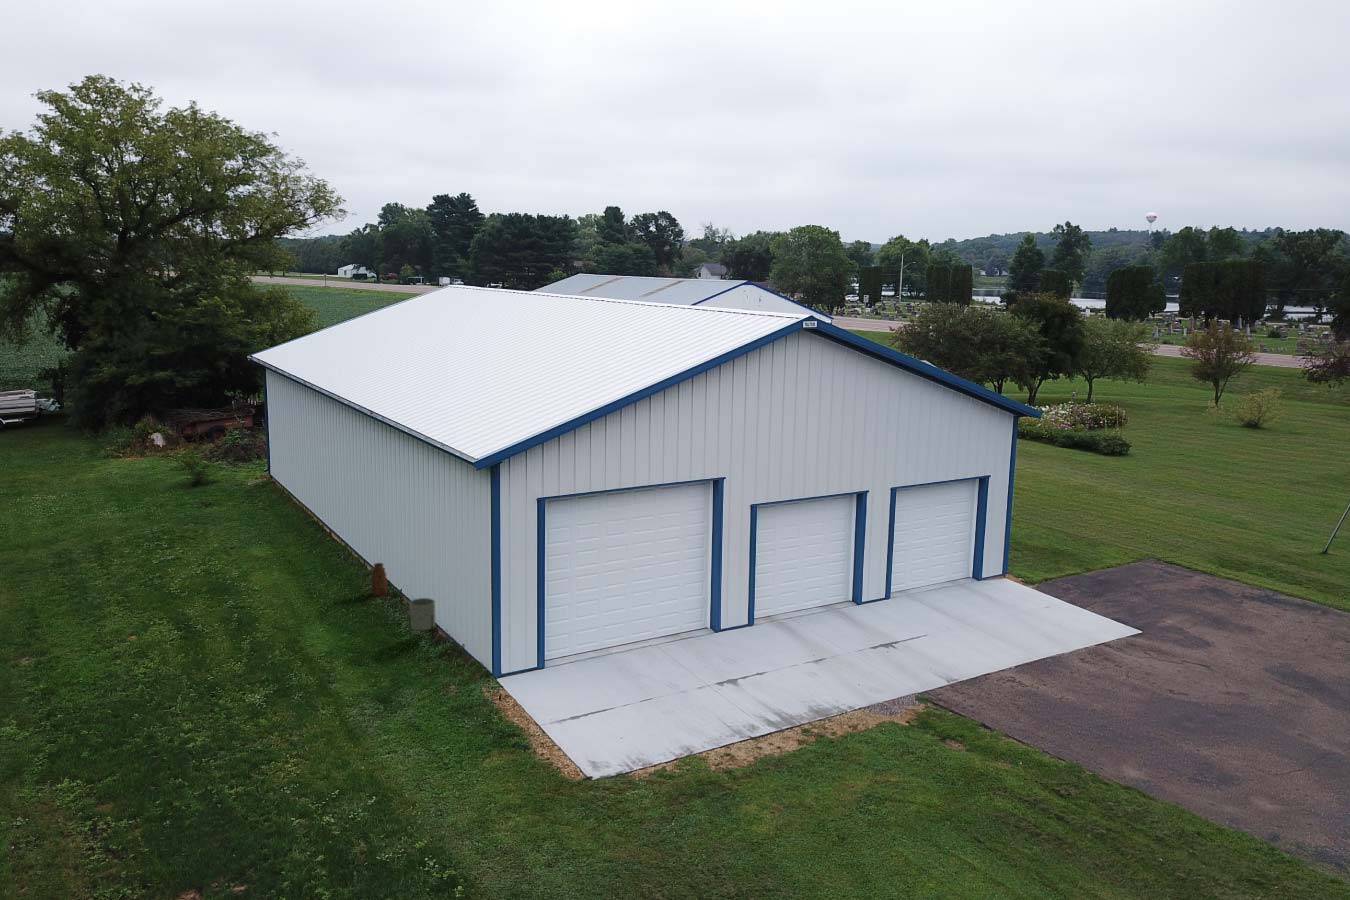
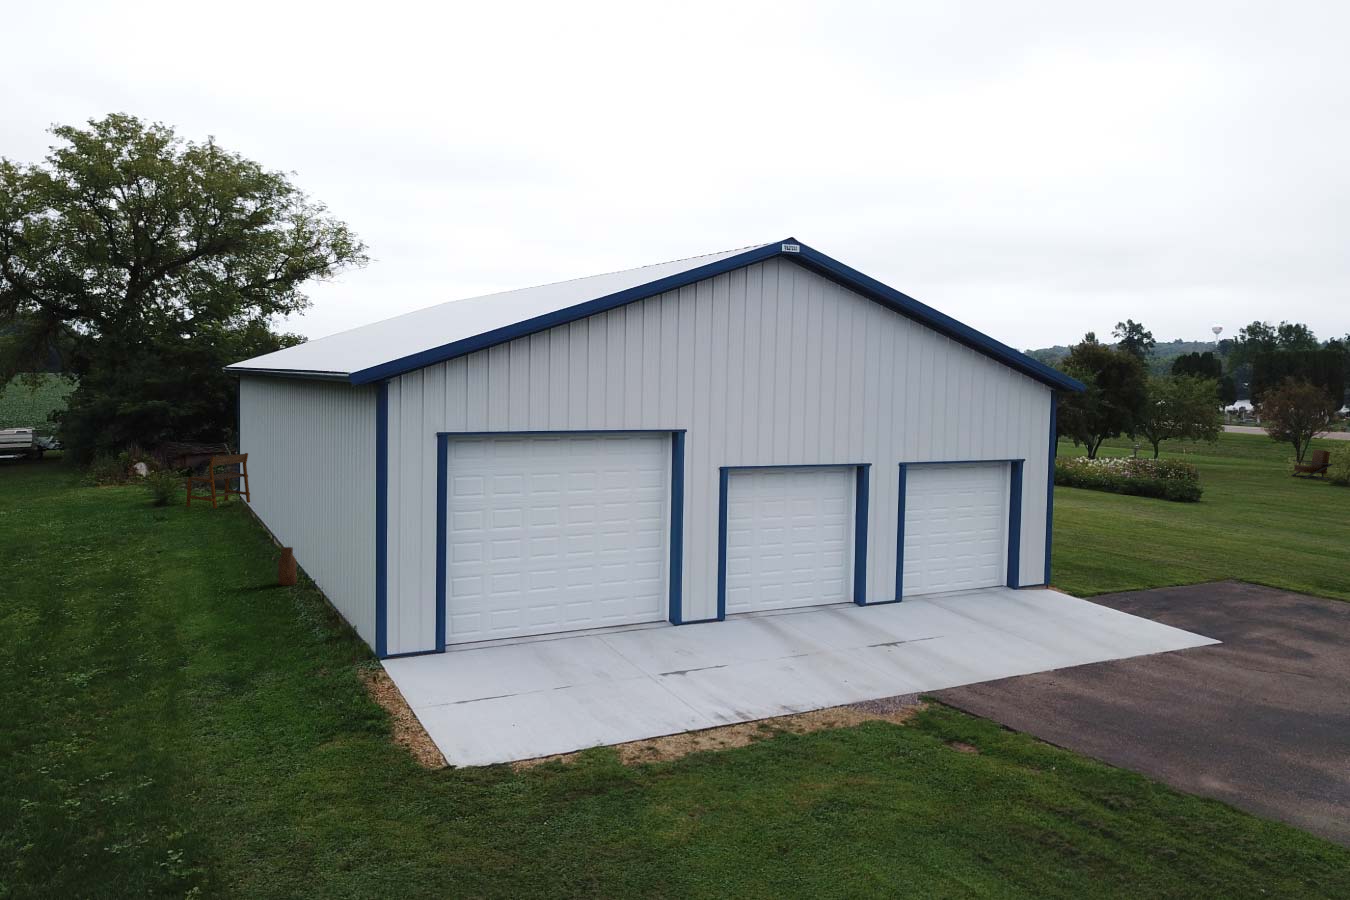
lounge chair: none [1212,400,1250,429] -> present [1291,449,1333,480]
bench: none [242,447,296,501] -> present [186,453,250,508]
planter: present [409,598,435,630] -> none [297,575,330,625]

